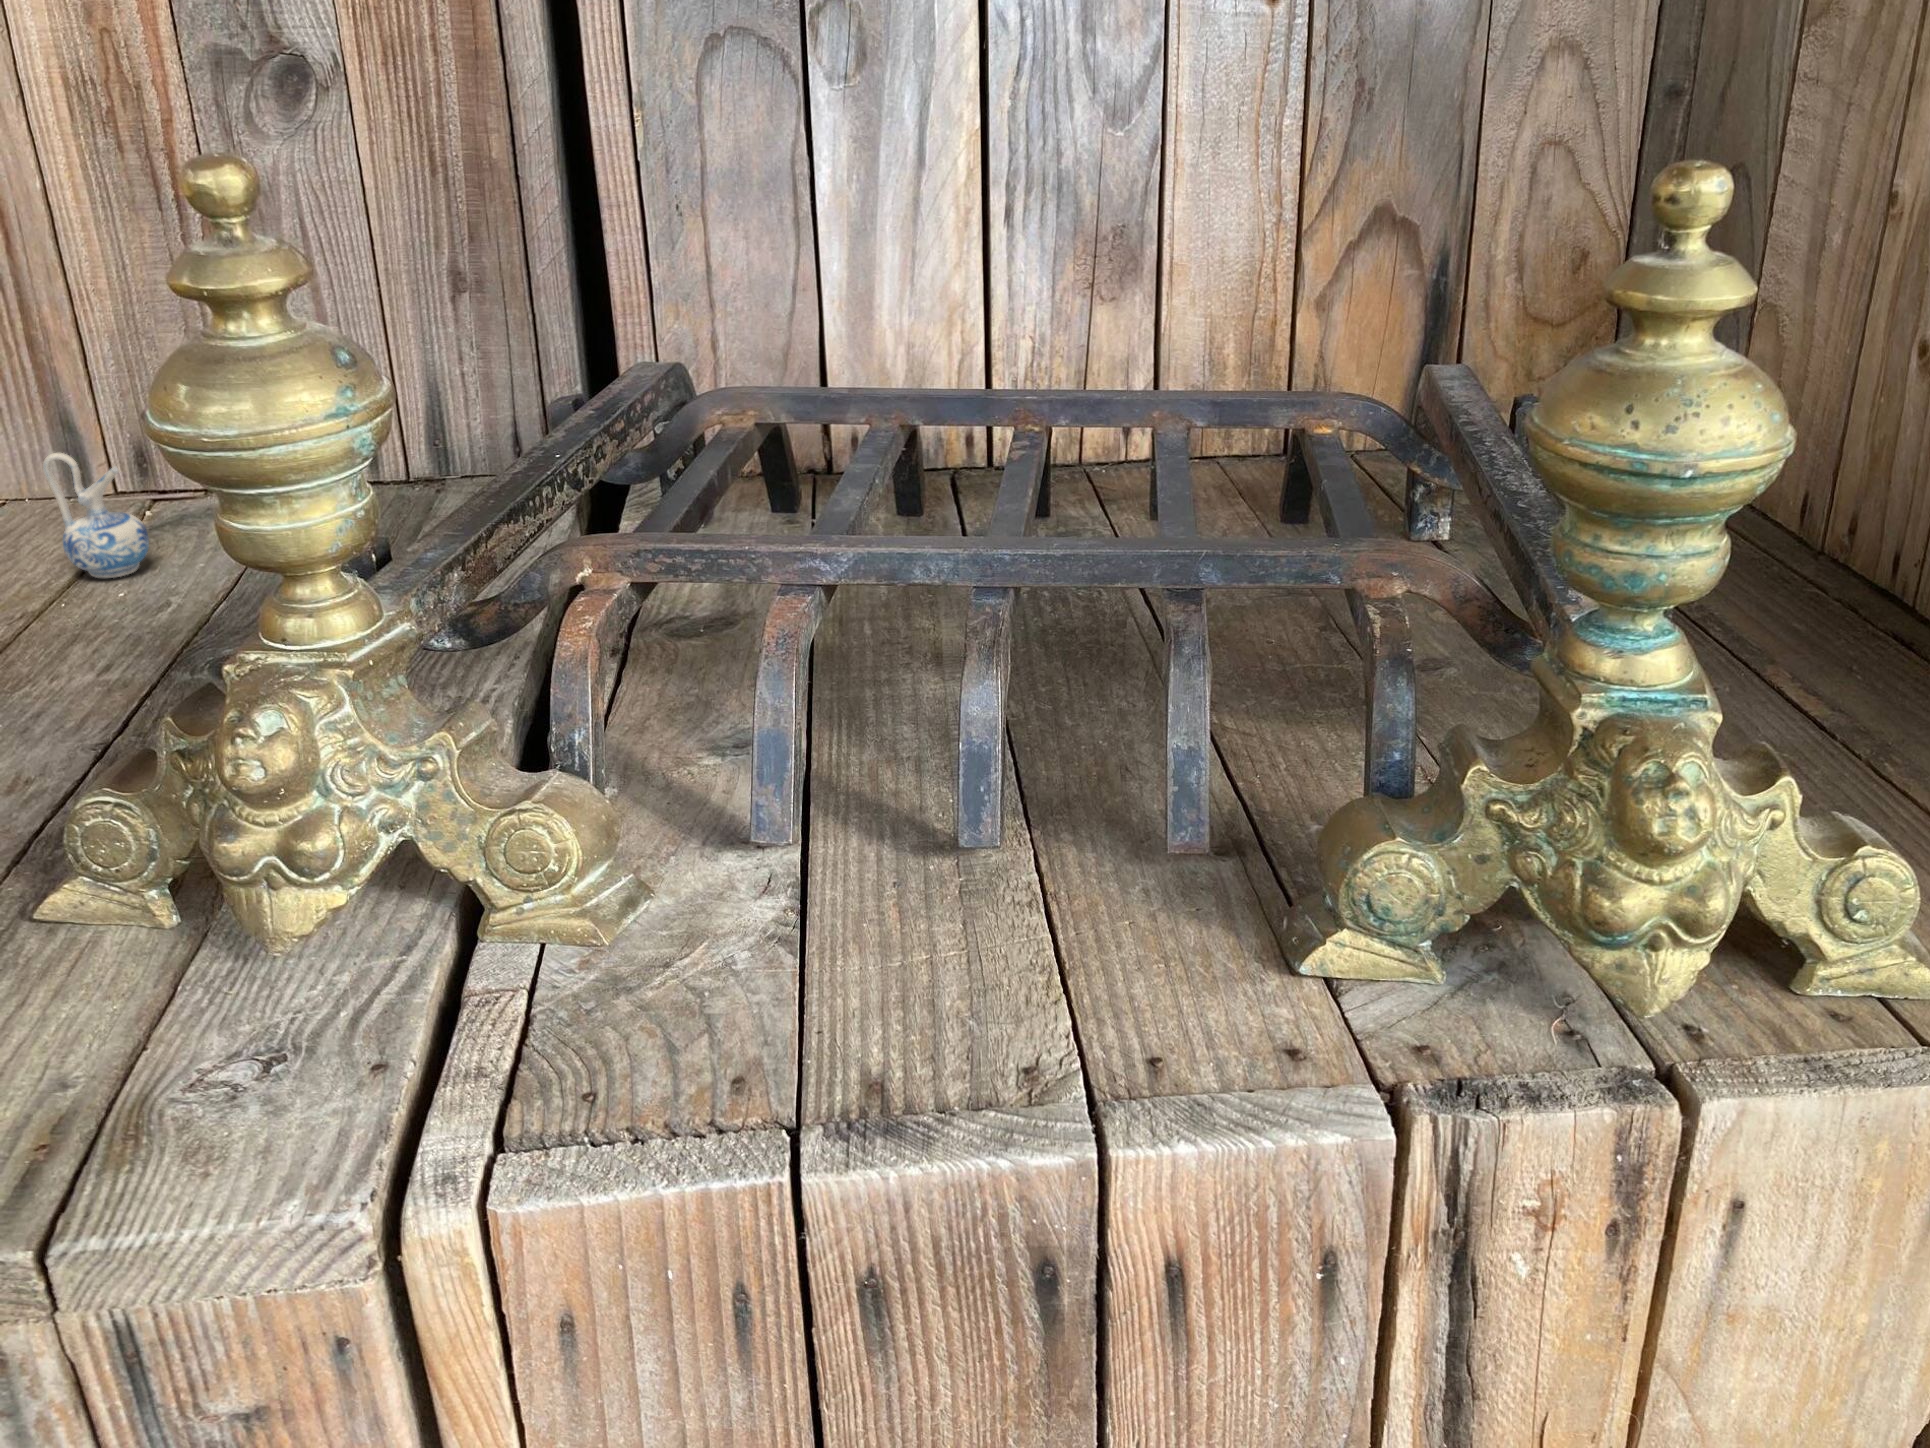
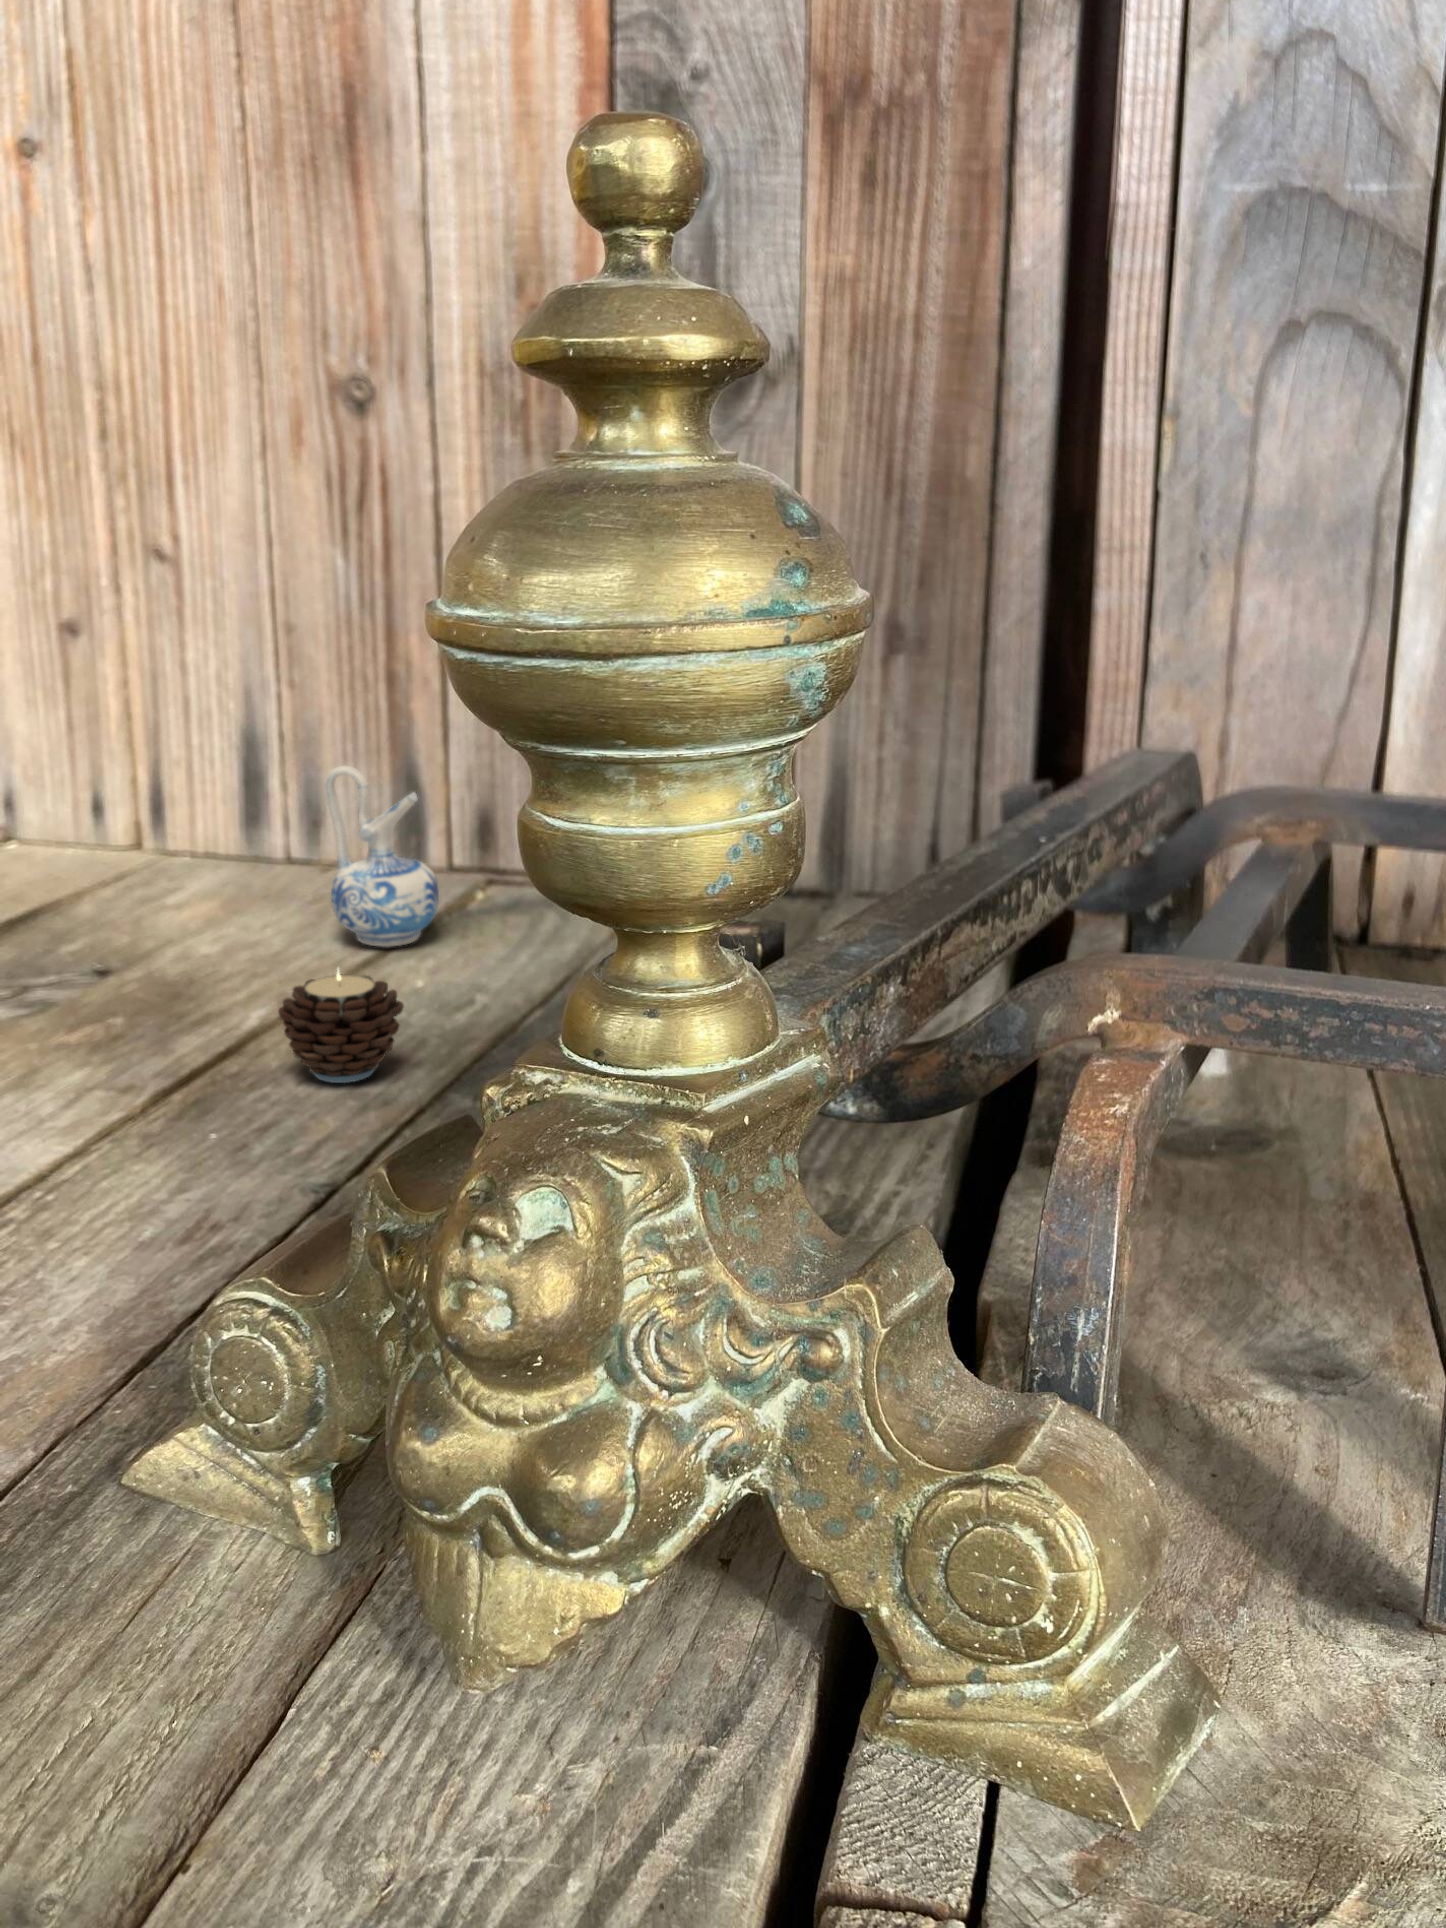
candle: none [52,600,144,677] -> present [278,970,404,1083]

